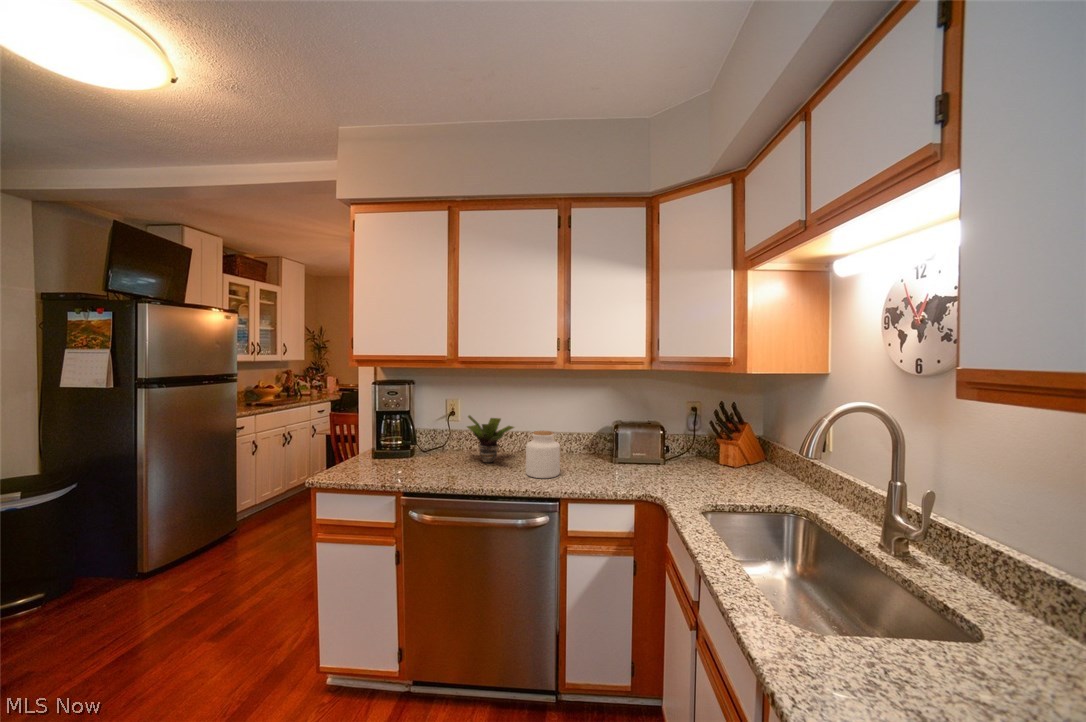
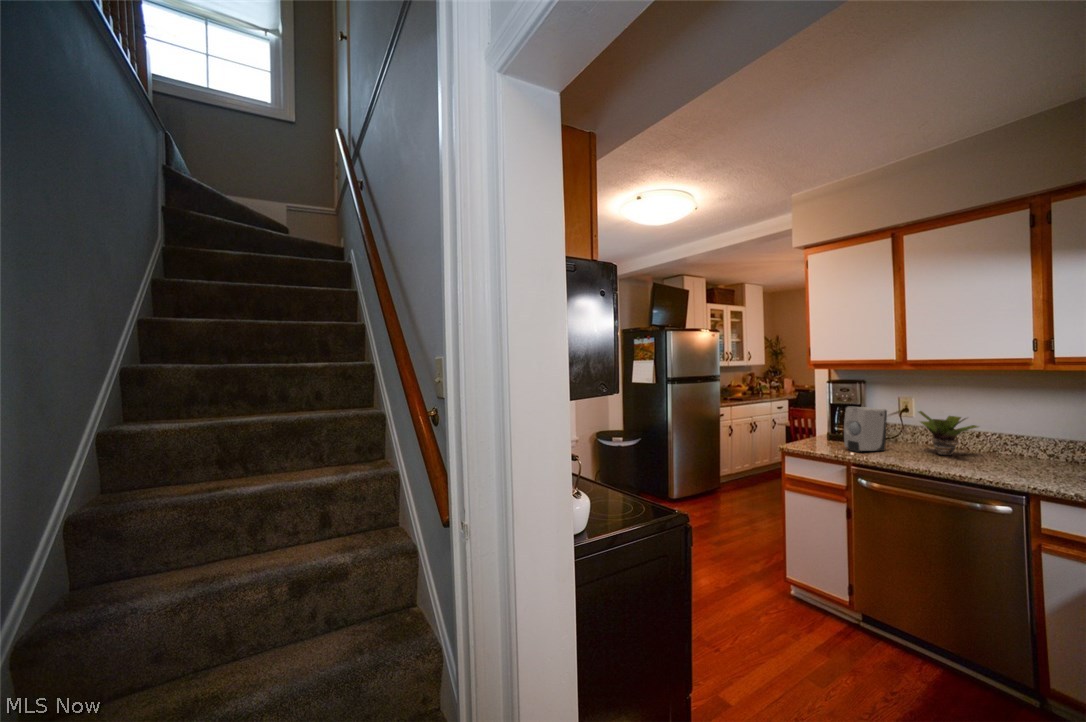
soap dispenser: none [393,415,439,476] -> present [844,407,887,452]
jar: present [526,431,560,478] -> none [985,429,1035,475]

